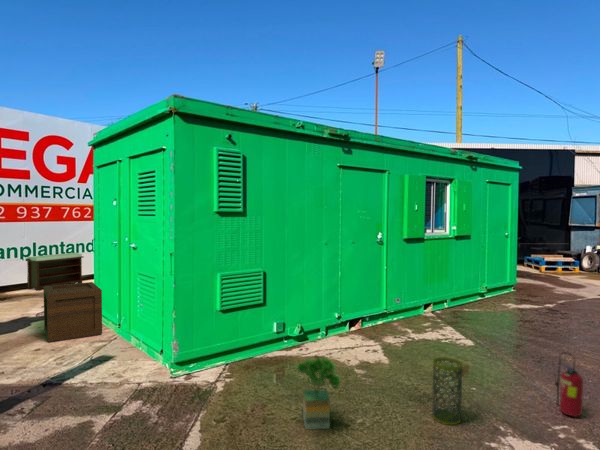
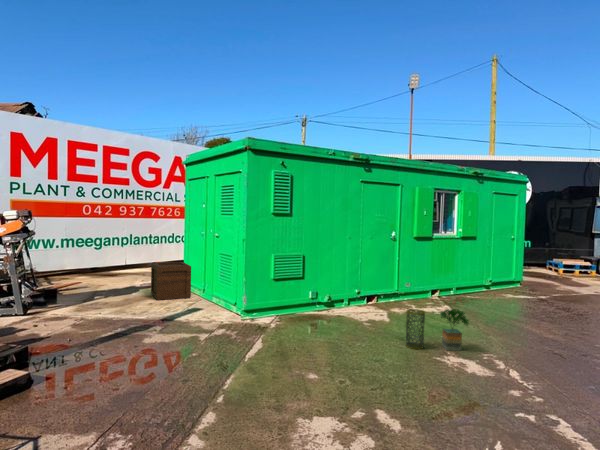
bench: present [26,253,83,291] -> none [125,243,166,271]
potted tree: present [297,358,340,430] -> present [440,309,469,351]
fire extinguisher: present [555,362,583,417] -> none [490,309,506,351]

